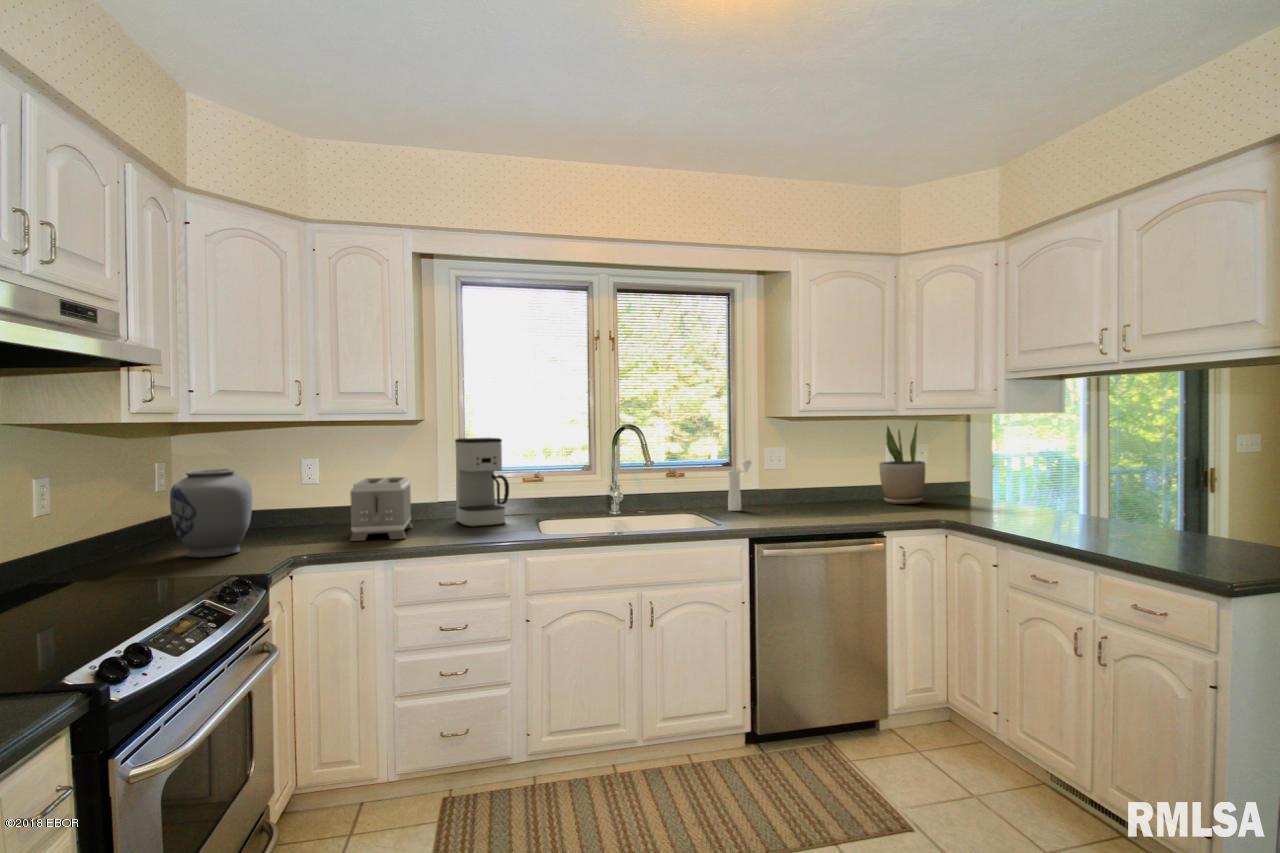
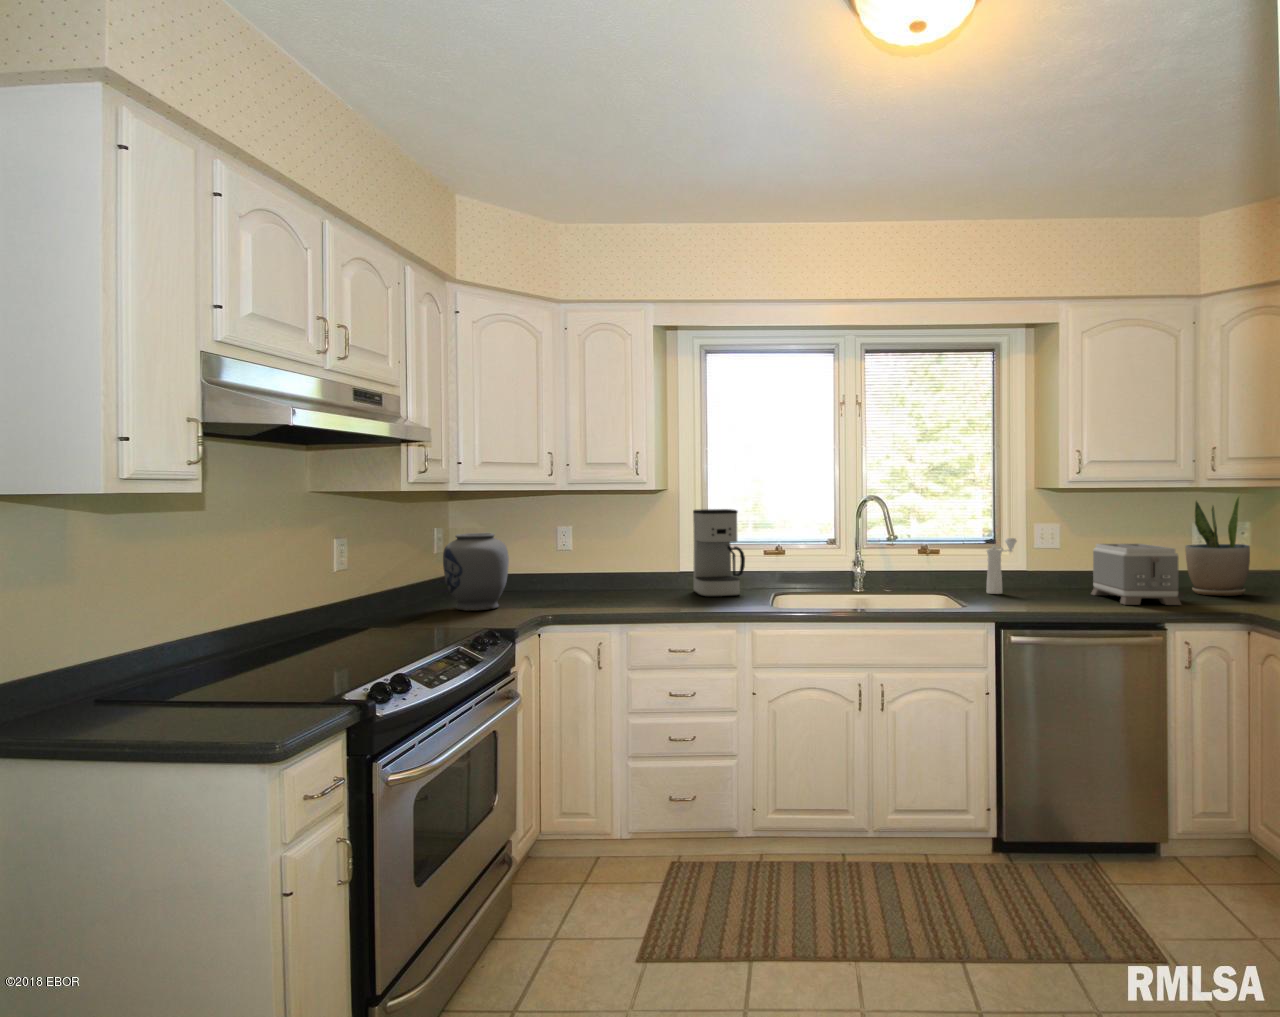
toaster: present [350,477,412,541] -> present [1091,544,1181,605]

